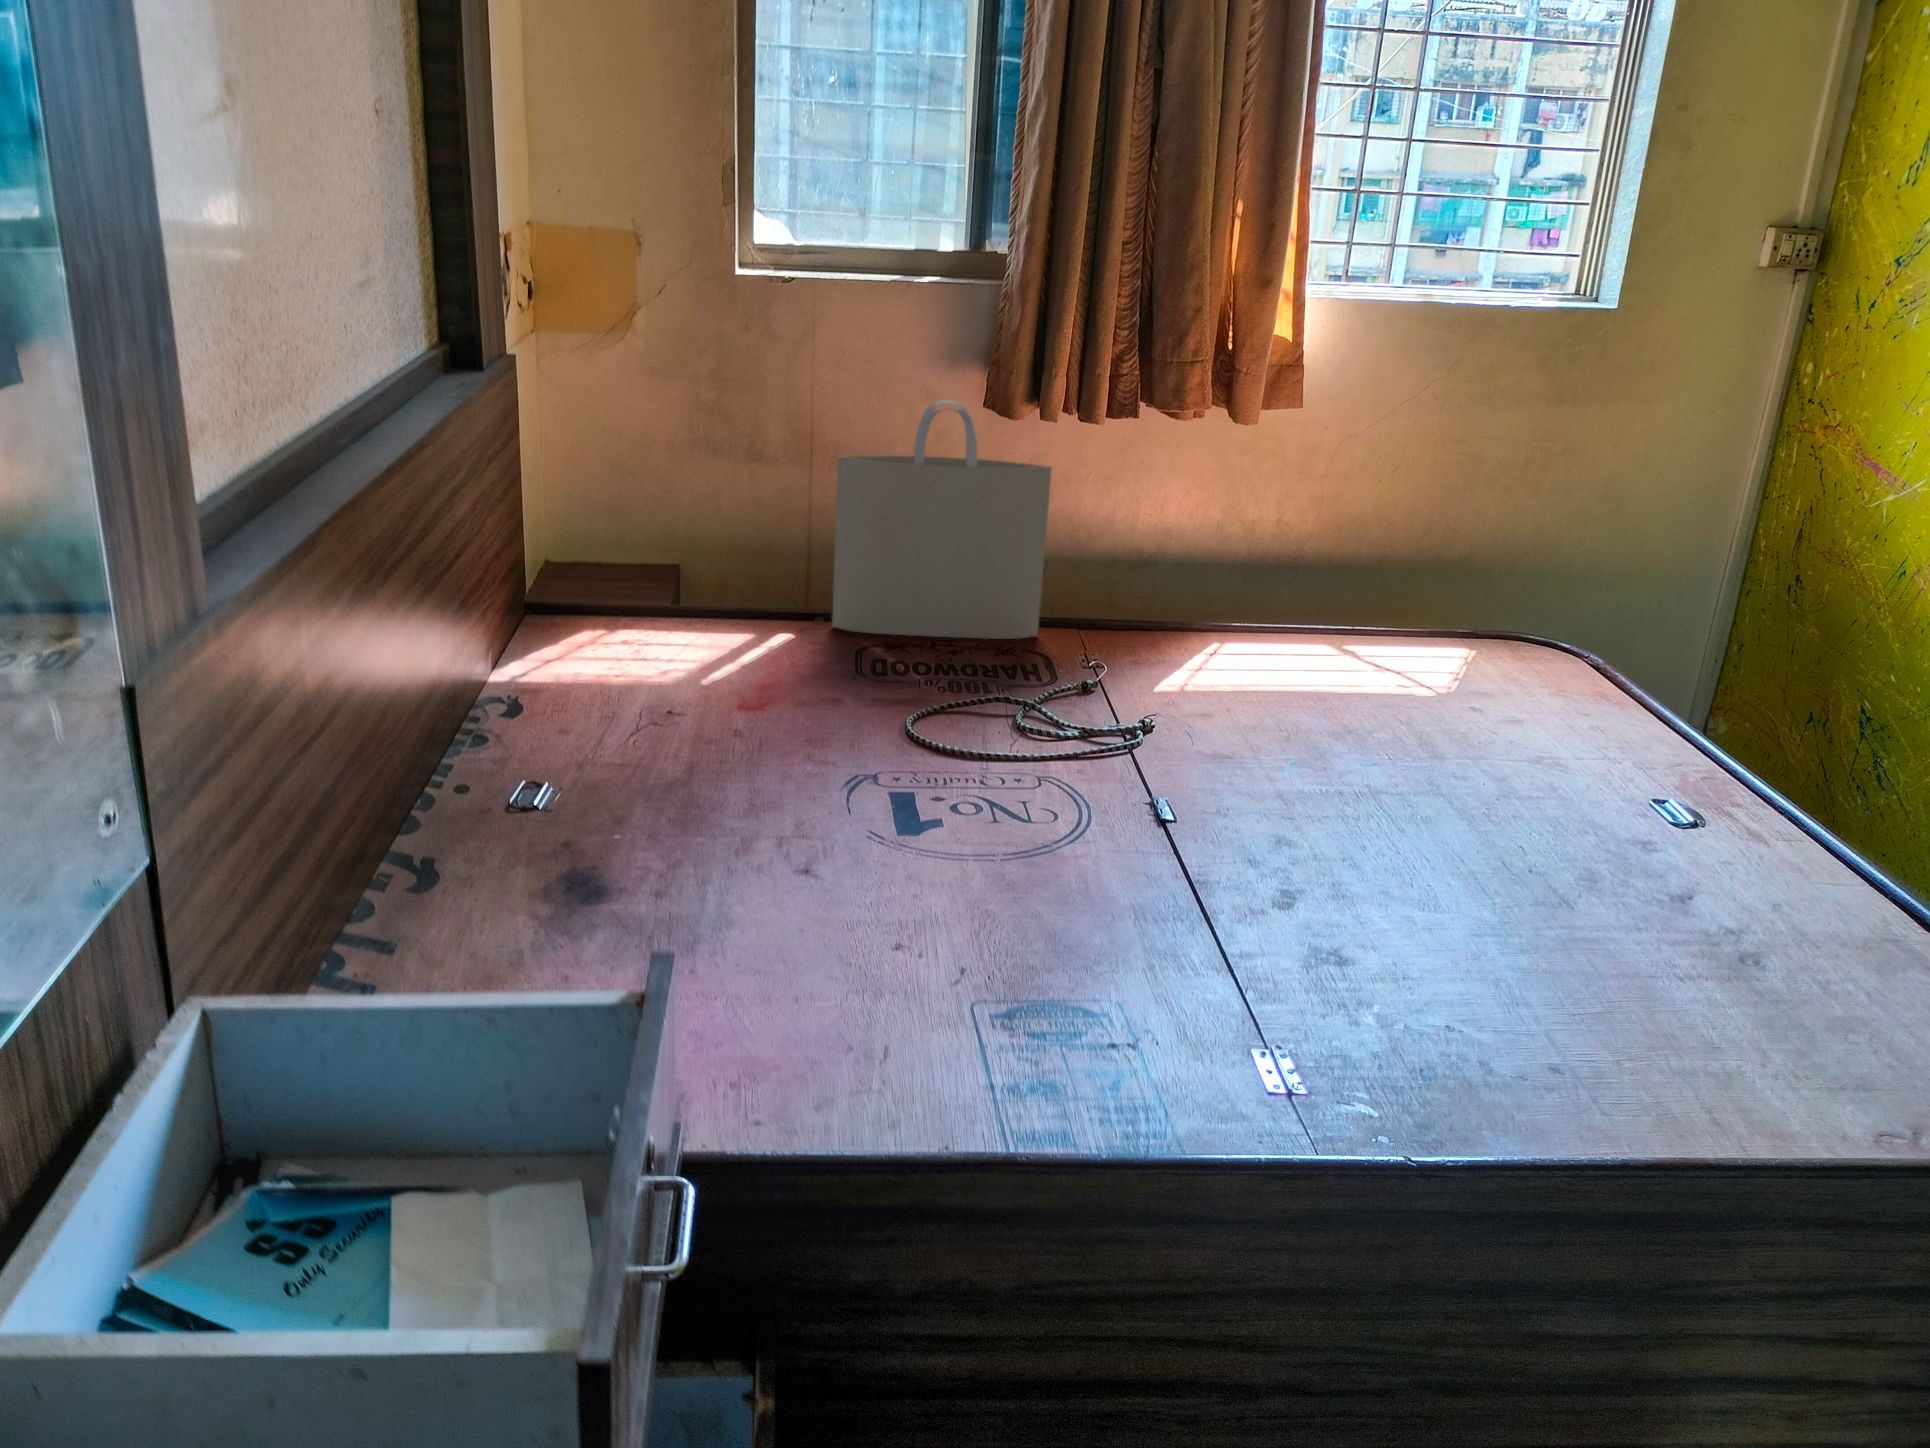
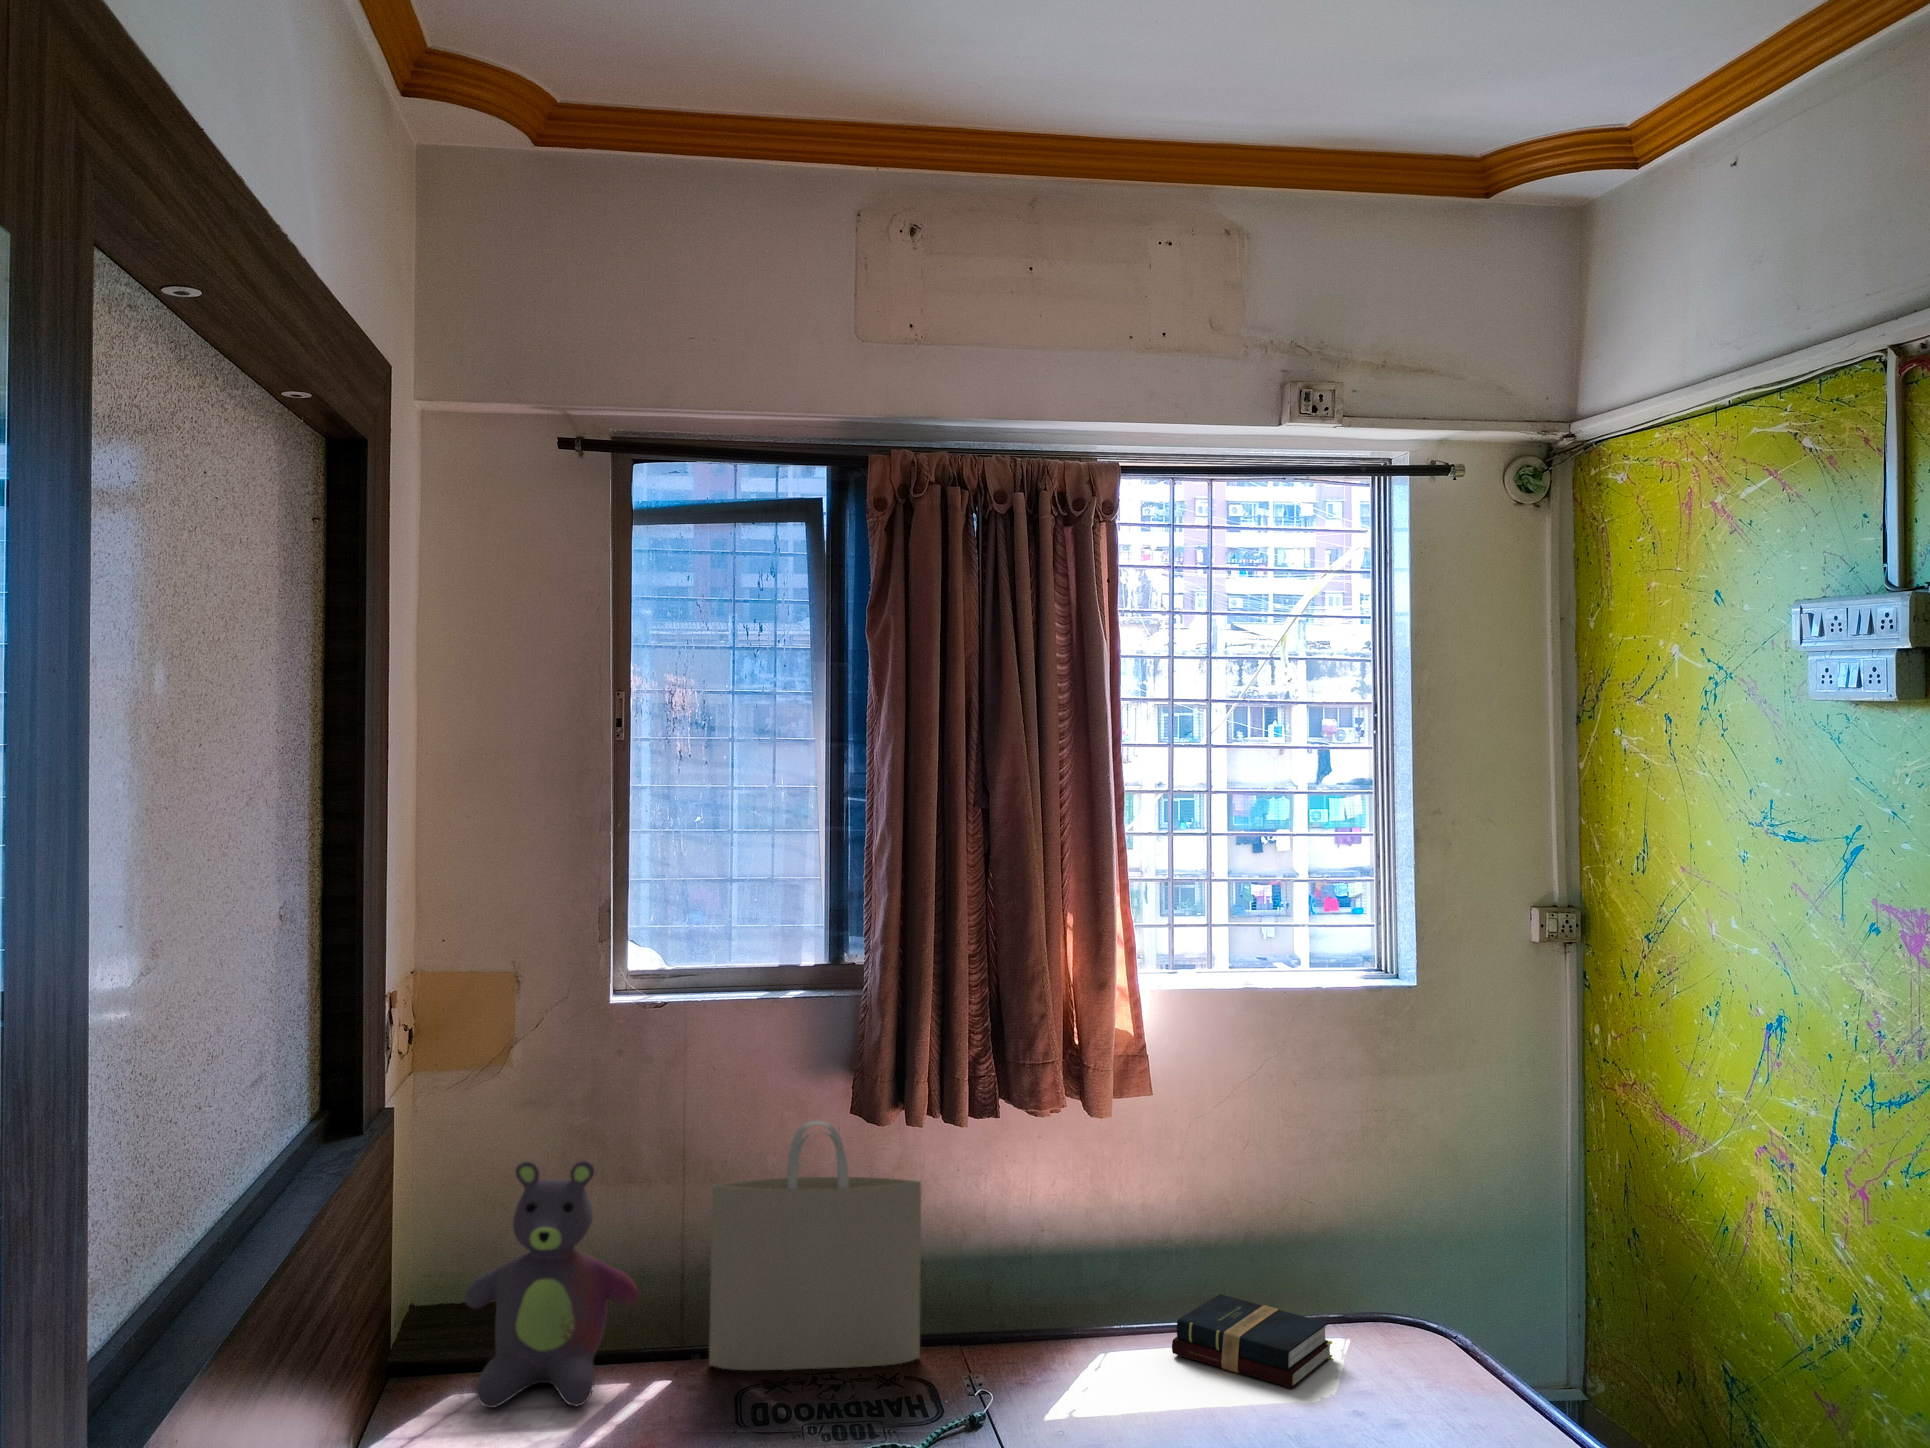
stuffed bear: none [596,420,764,648] -> present [465,1161,639,1408]
hardback book: none [1291,602,1456,685] -> present [1172,1294,1332,1388]

